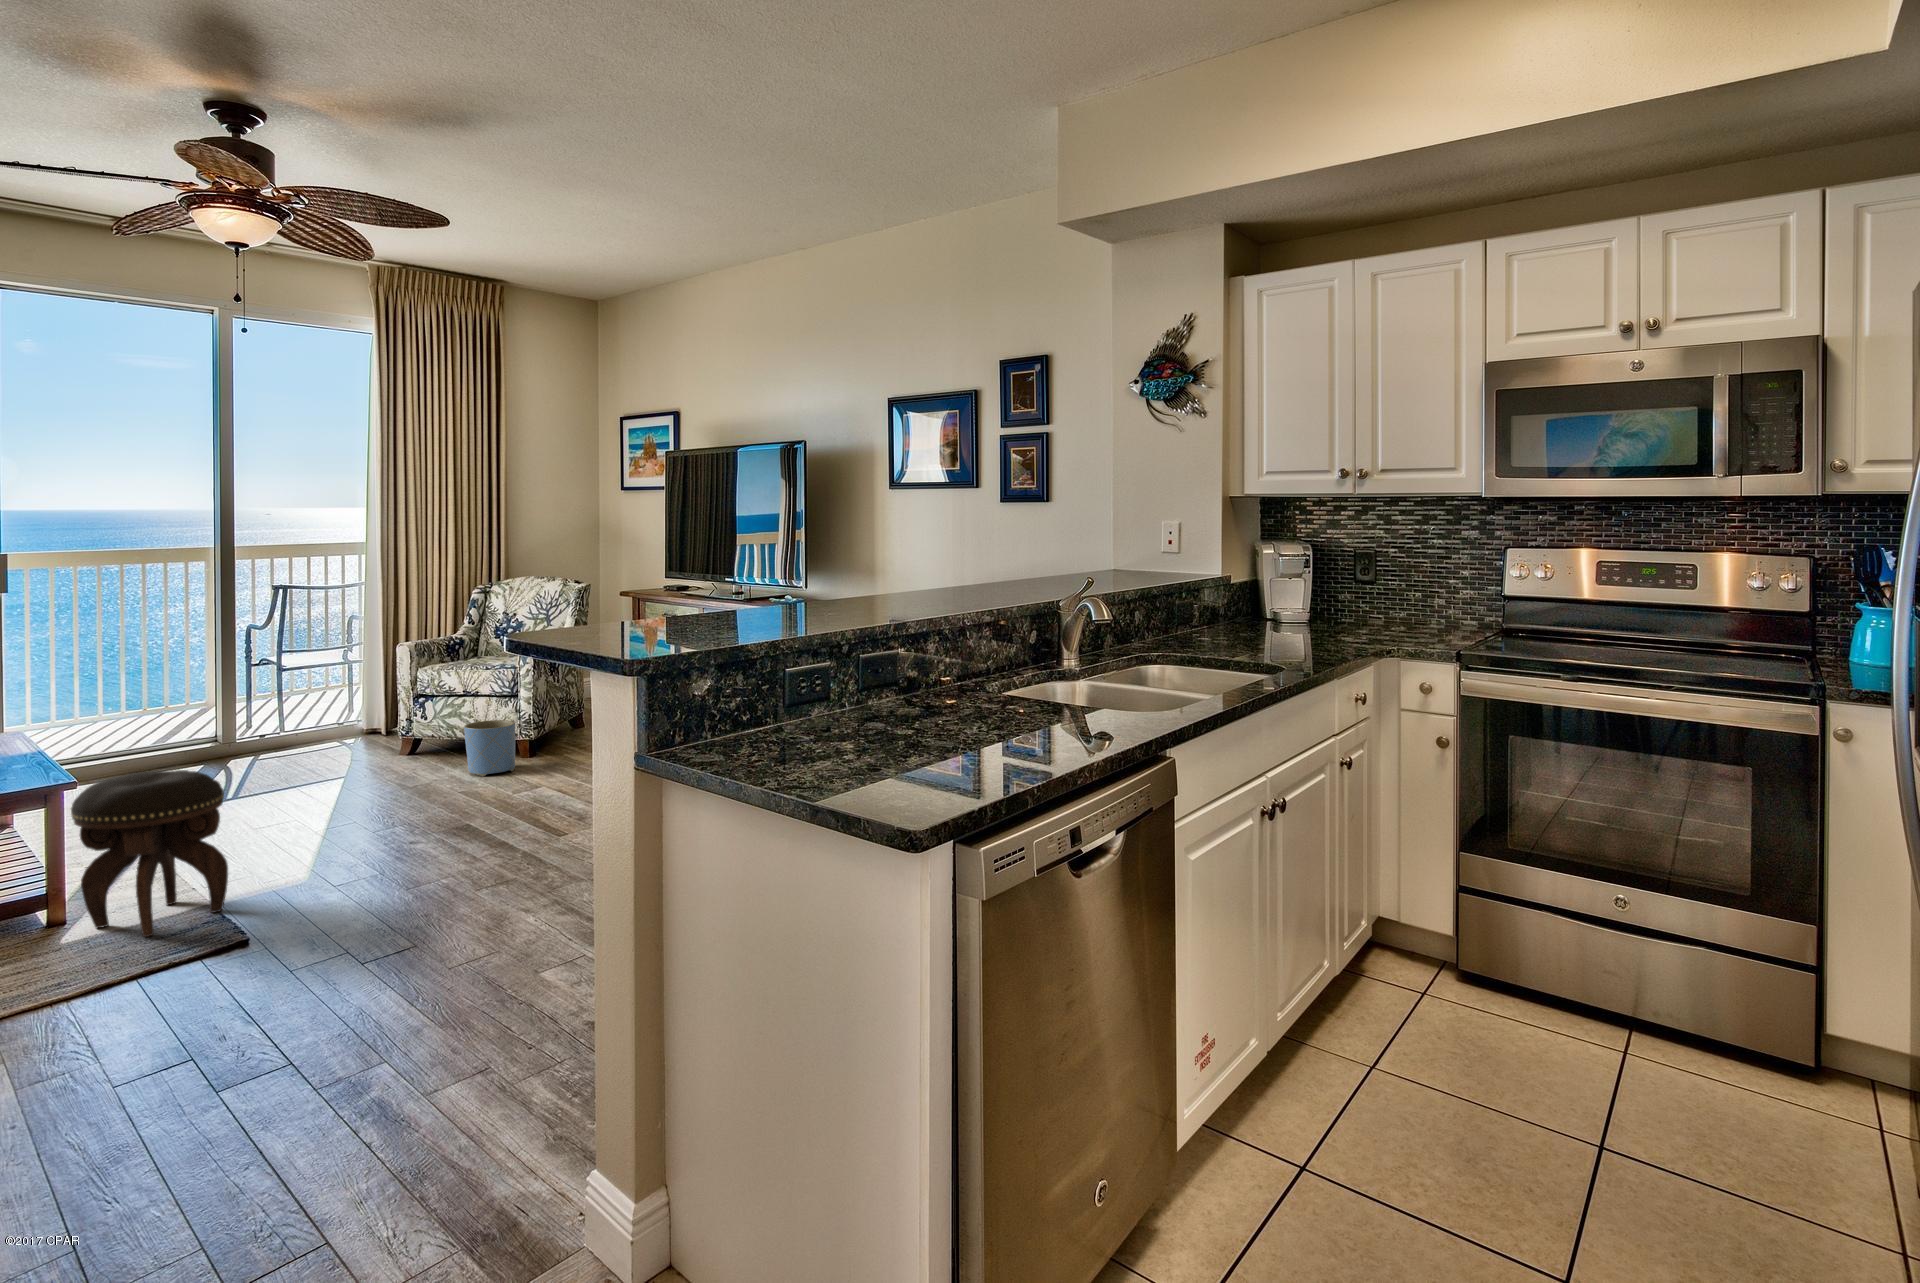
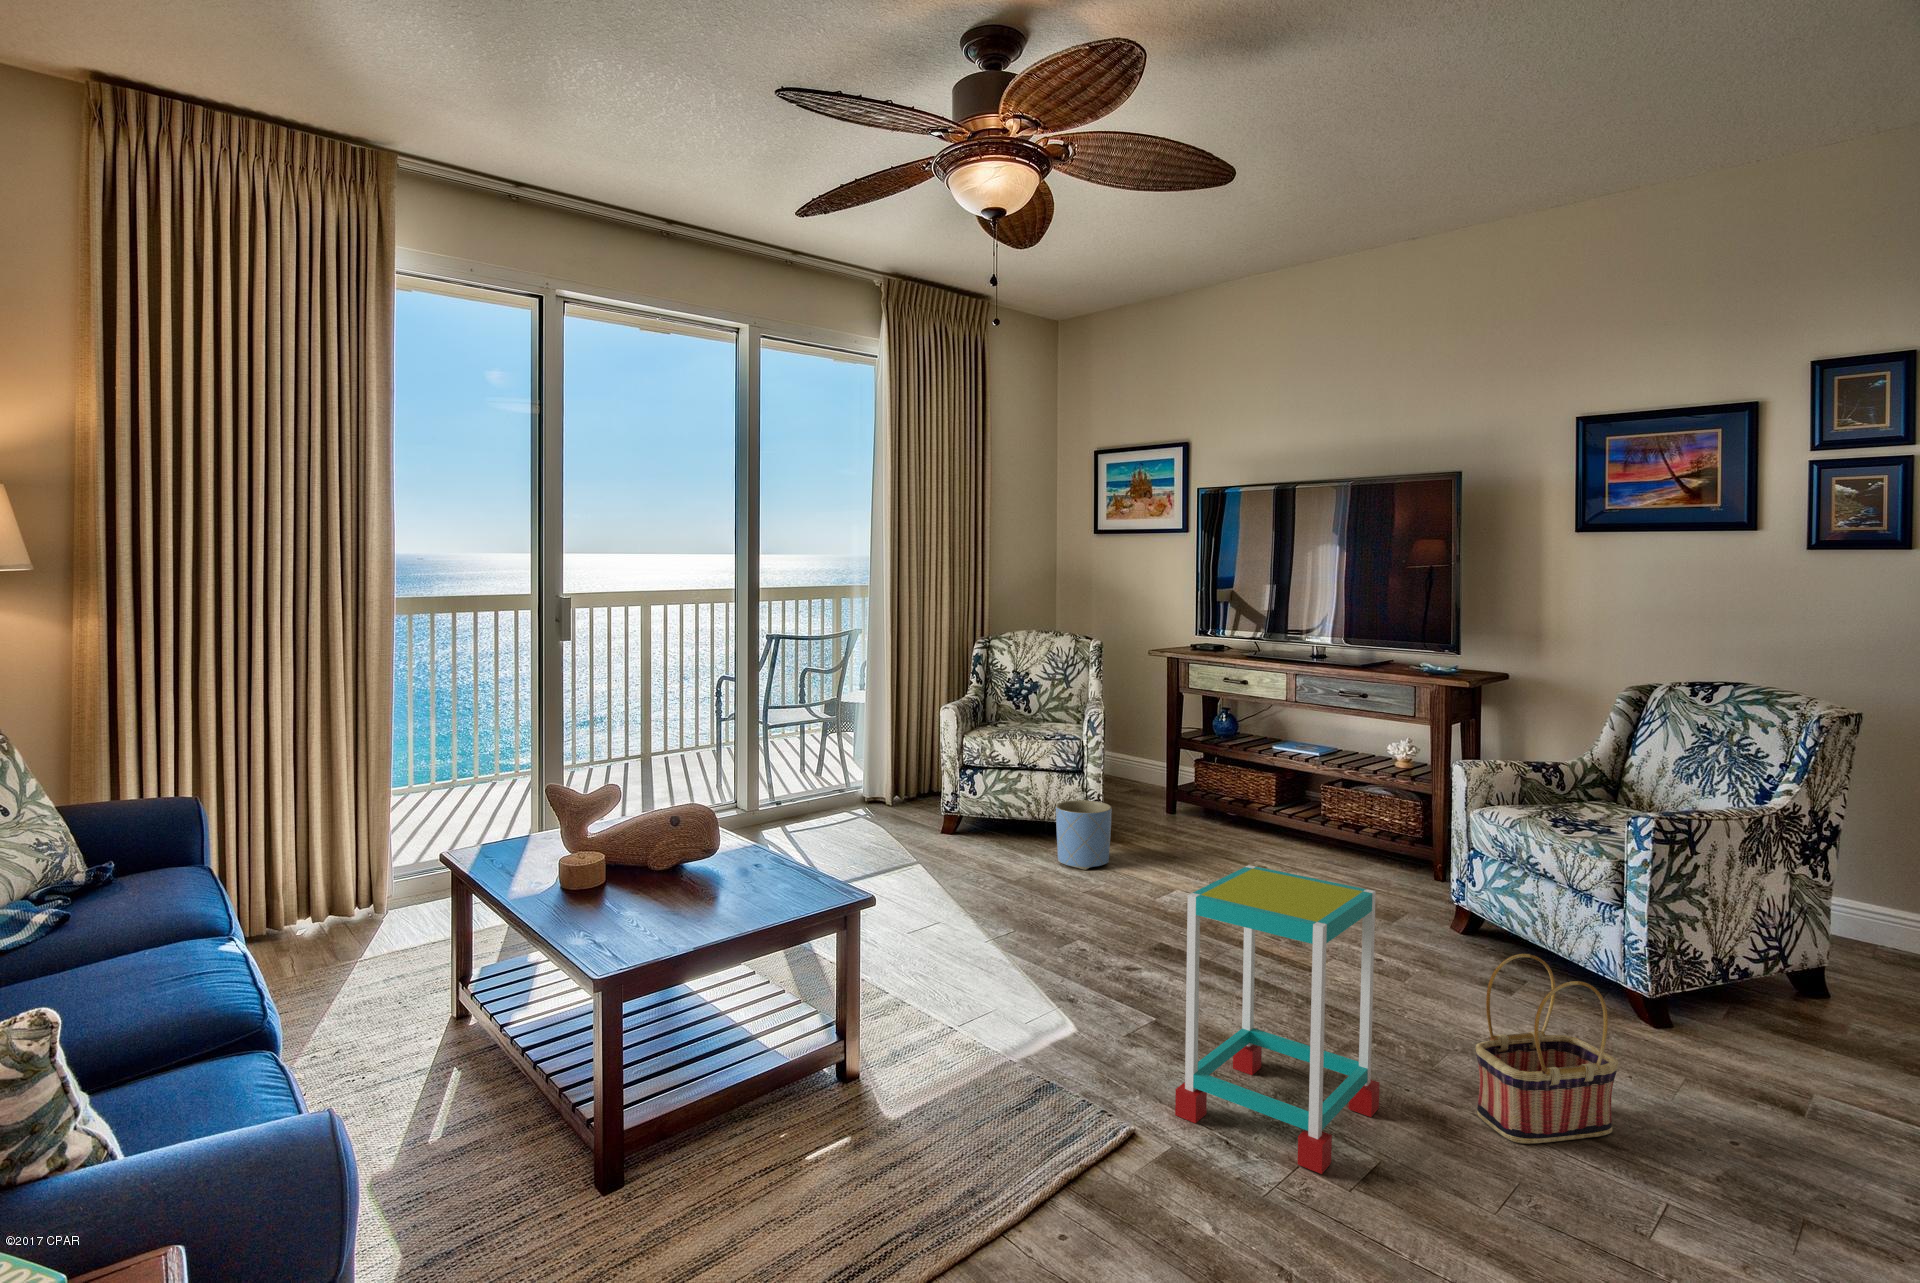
side table: none [248,746,412,947] -> present [1175,865,1380,1174]
footstool: present [71,770,228,937] -> none [961,897,1127,1145]
basket: none [462,803,559,929] -> present [1476,954,1618,1144]

